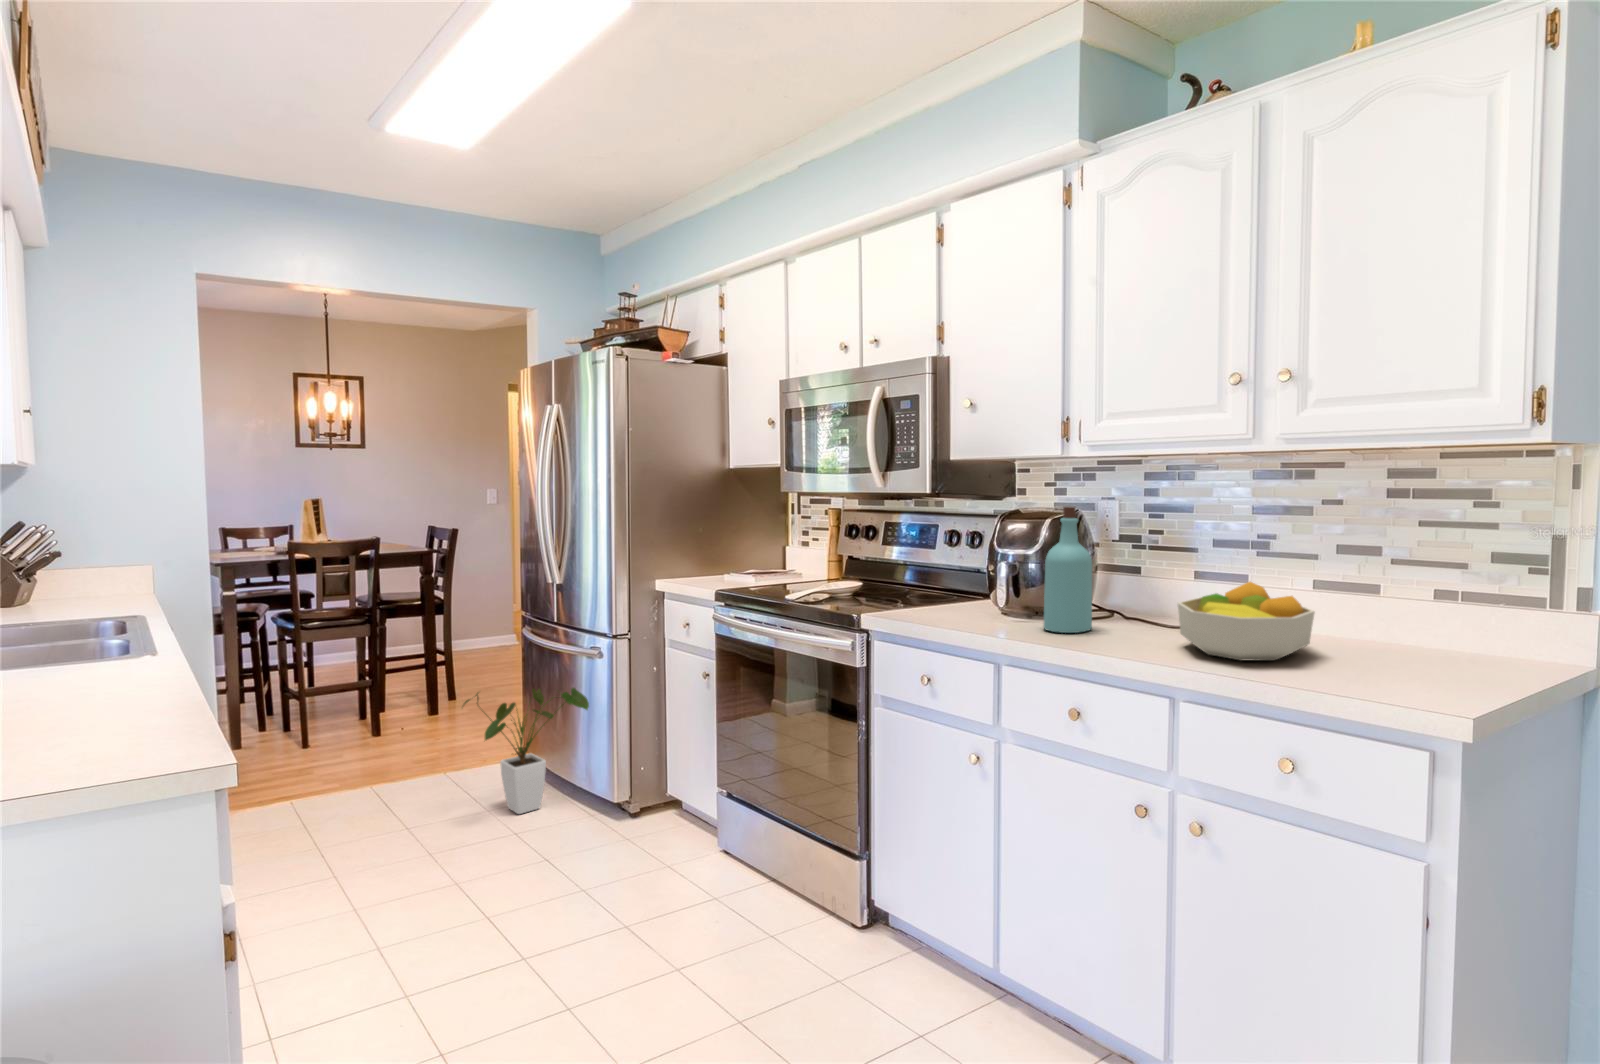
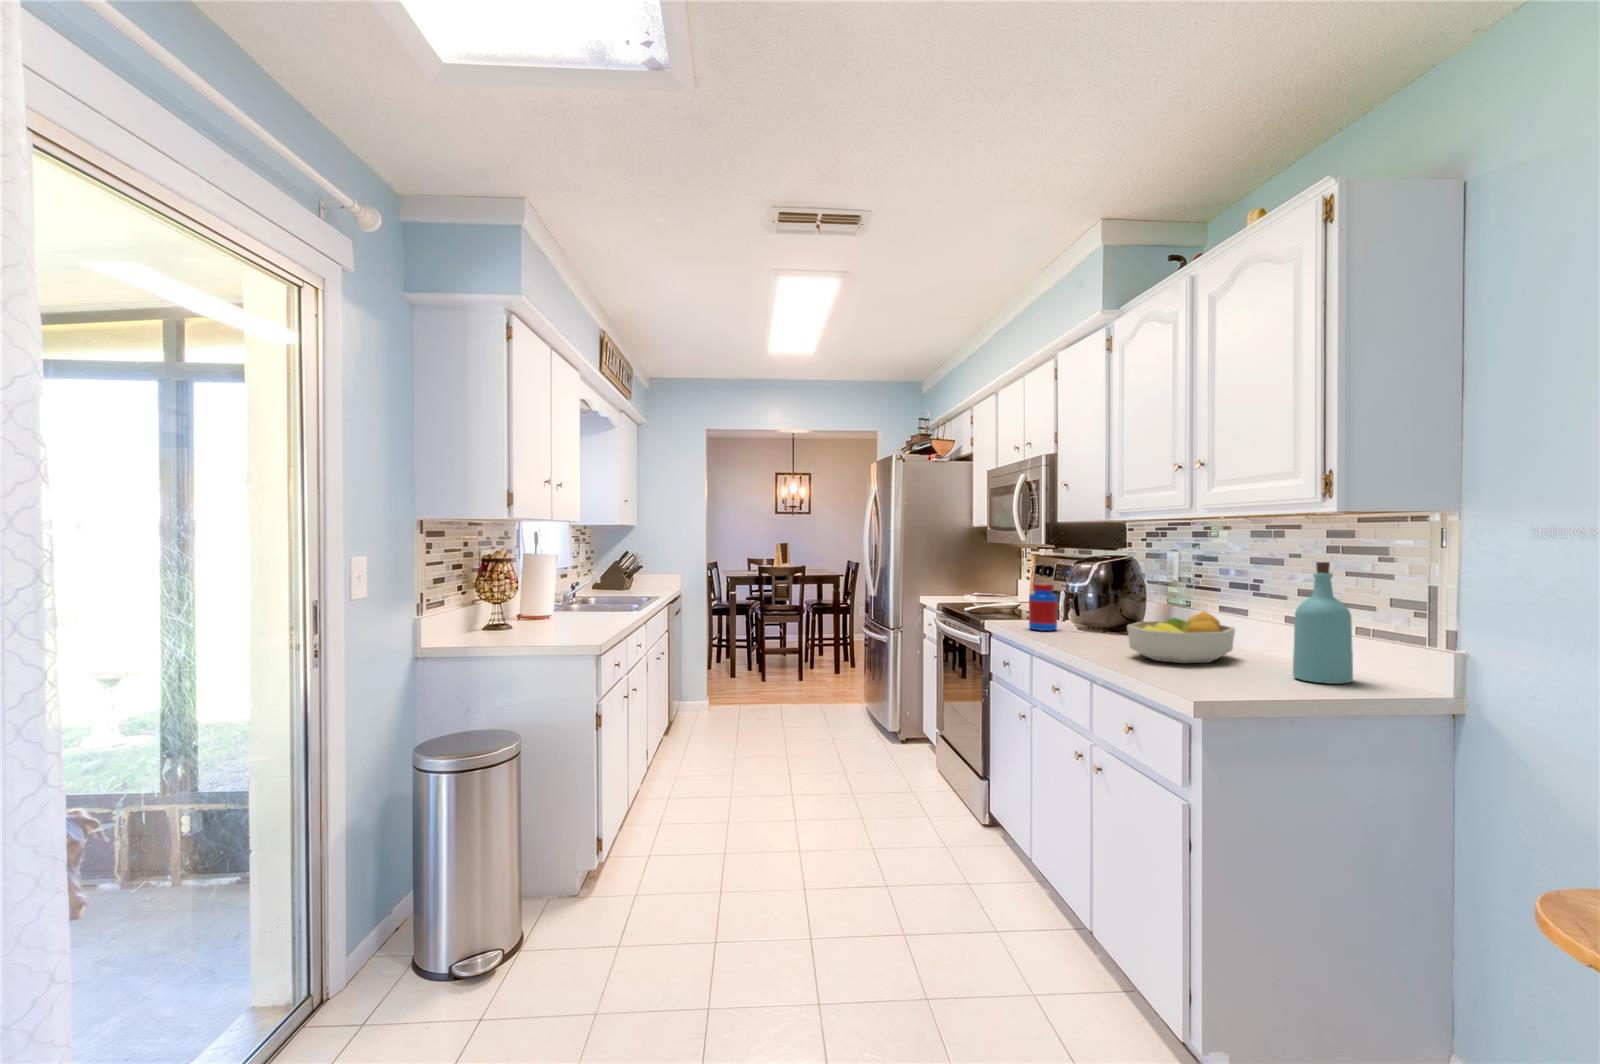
bottle: present [1044,506,1092,633] -> present [1293,562,1353,684]
jar: none [951,551,993,624] -> present [1029,583,1057,631]
house plant: present [464,688,589,814] -> none [806,655,875,732]

